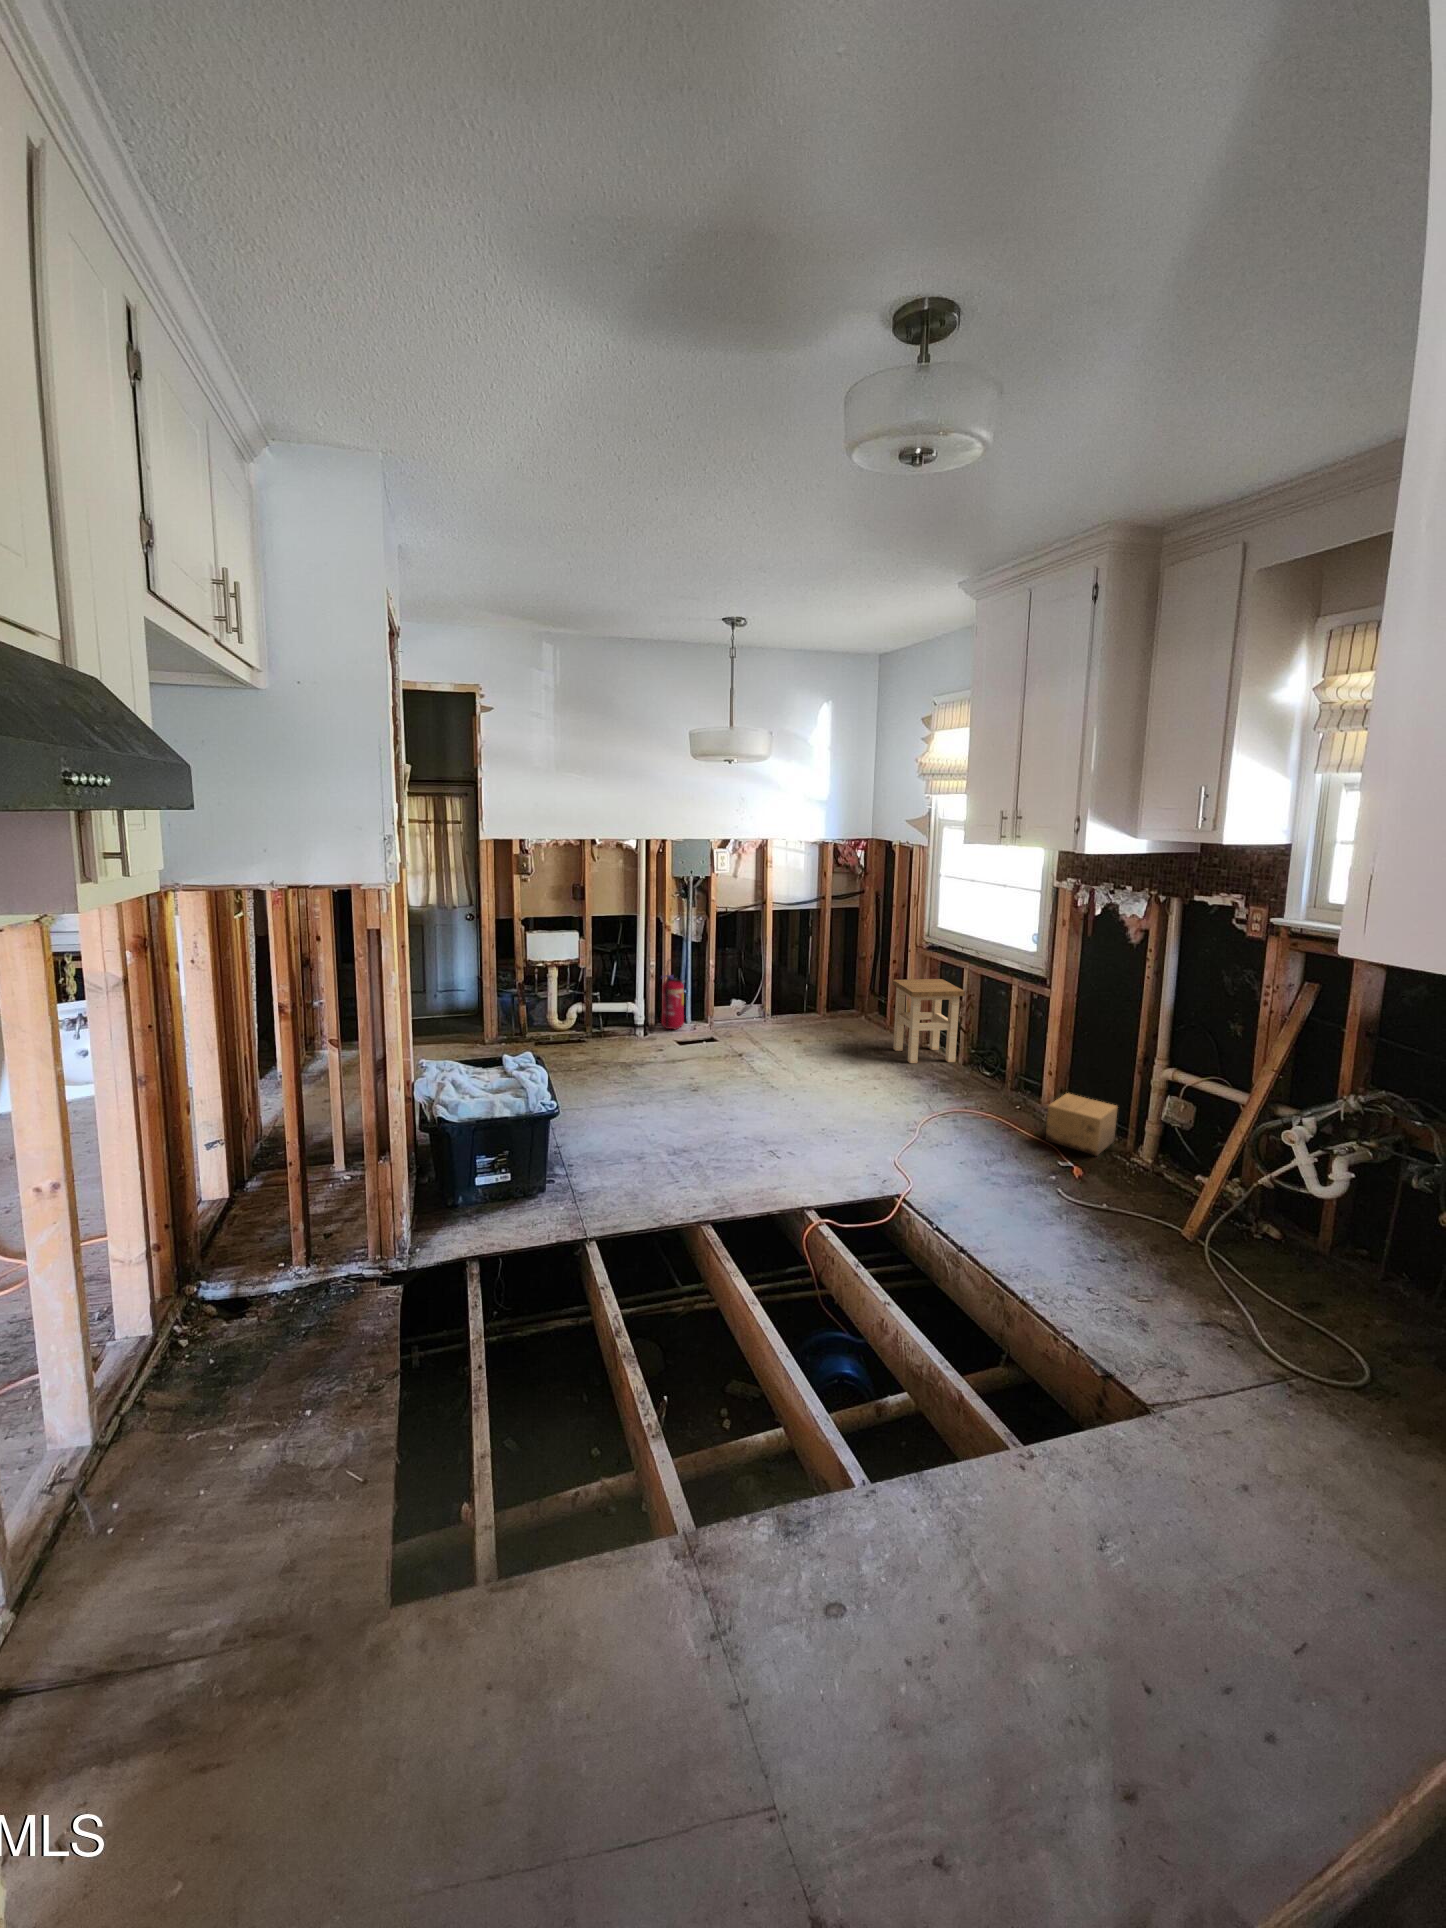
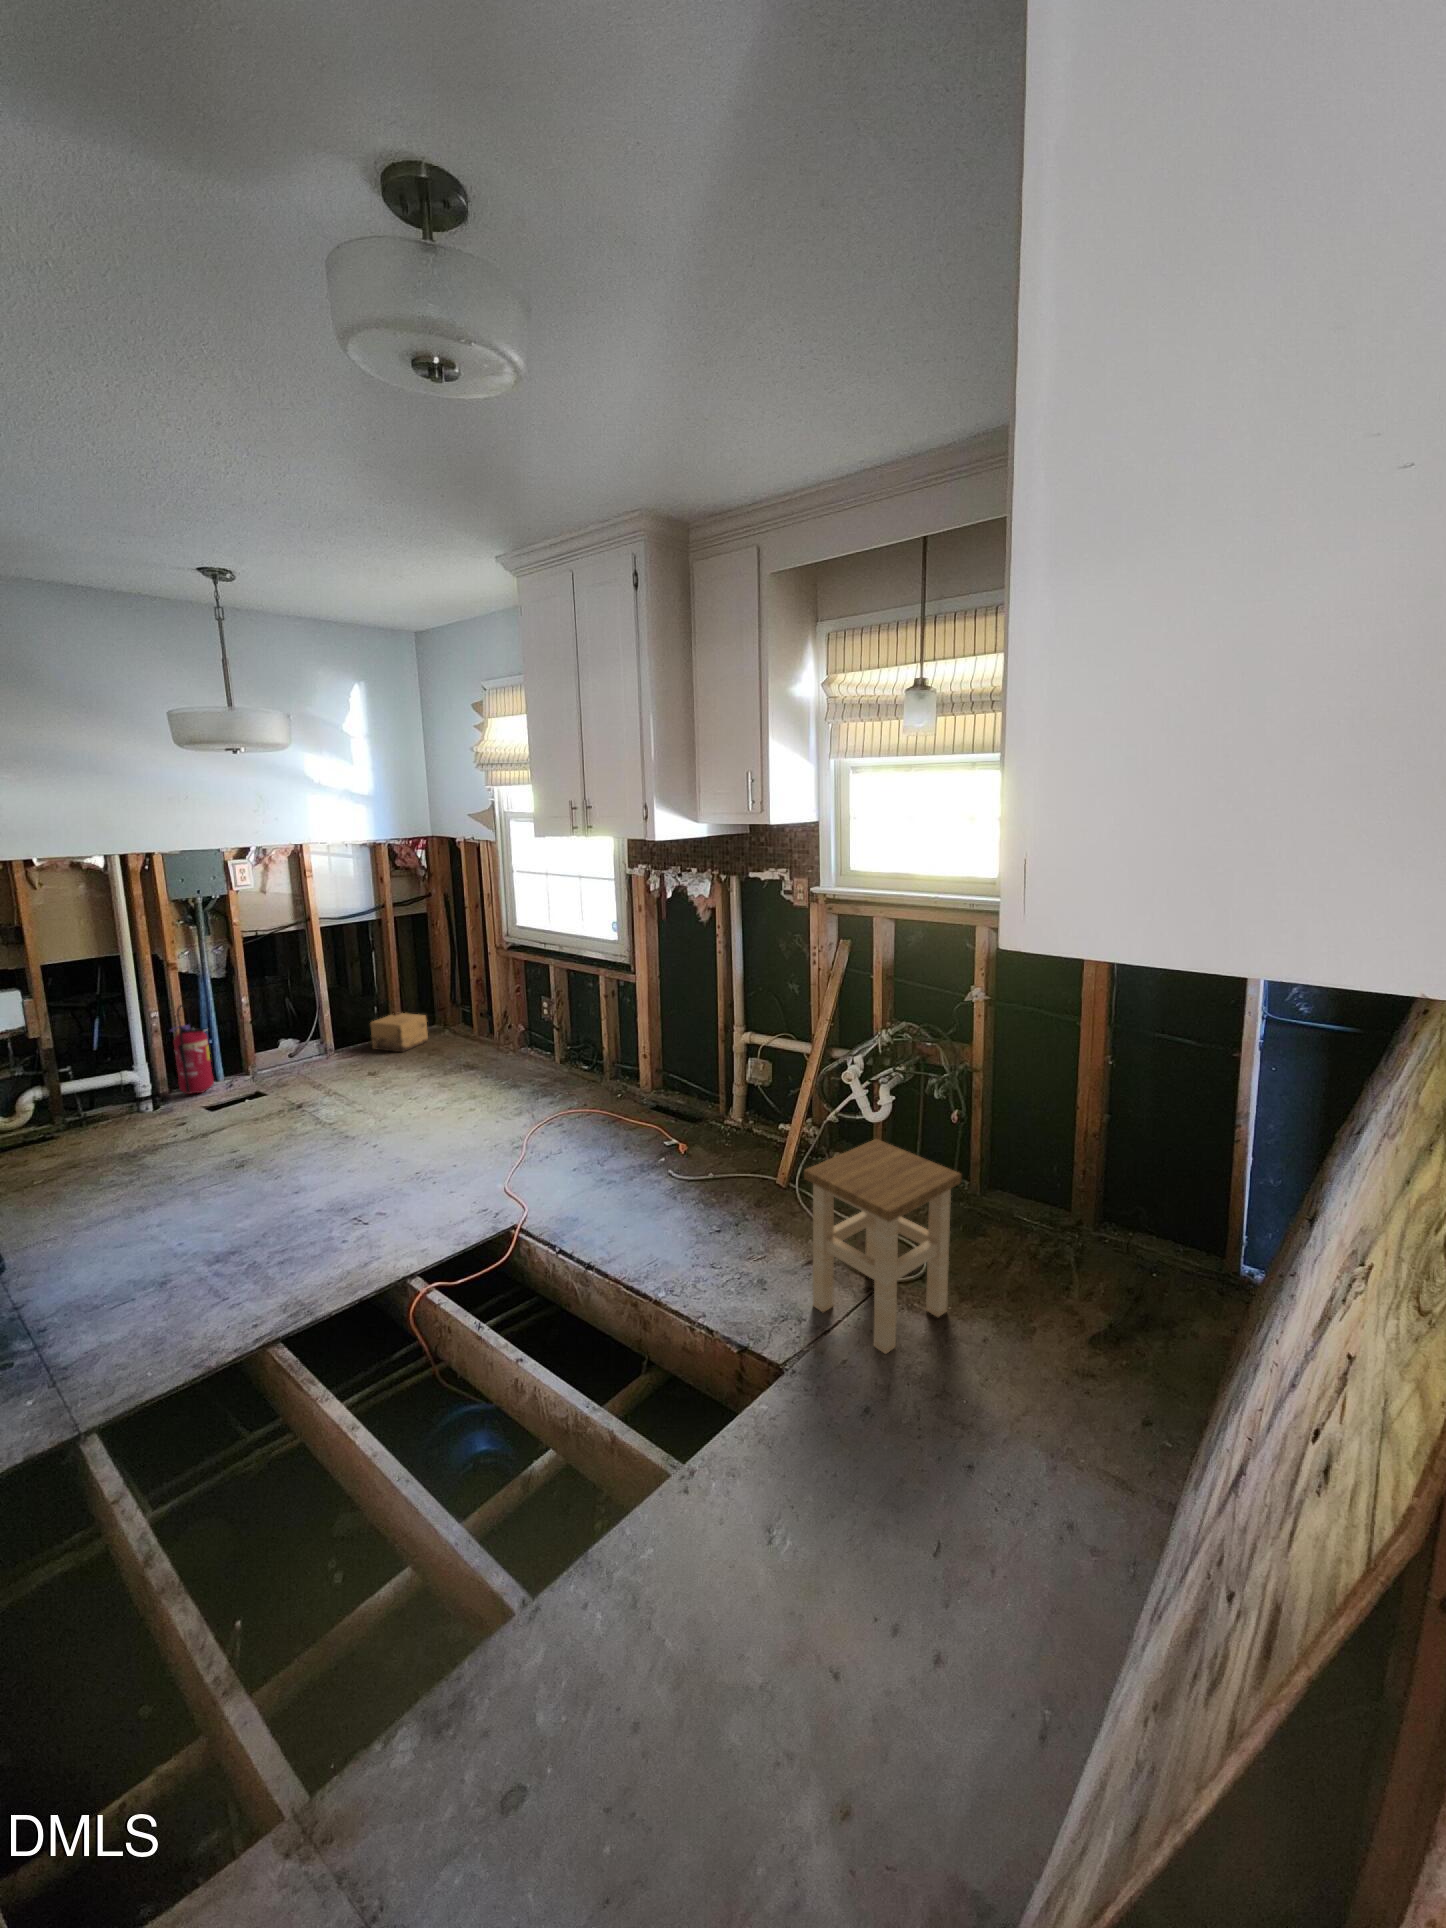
stool: present [893,979,965,1063] -> present [804,1139,962,1354]
cardboard box: present [1045,1093,1117,1156] -> present [370,1013,428,1052]

